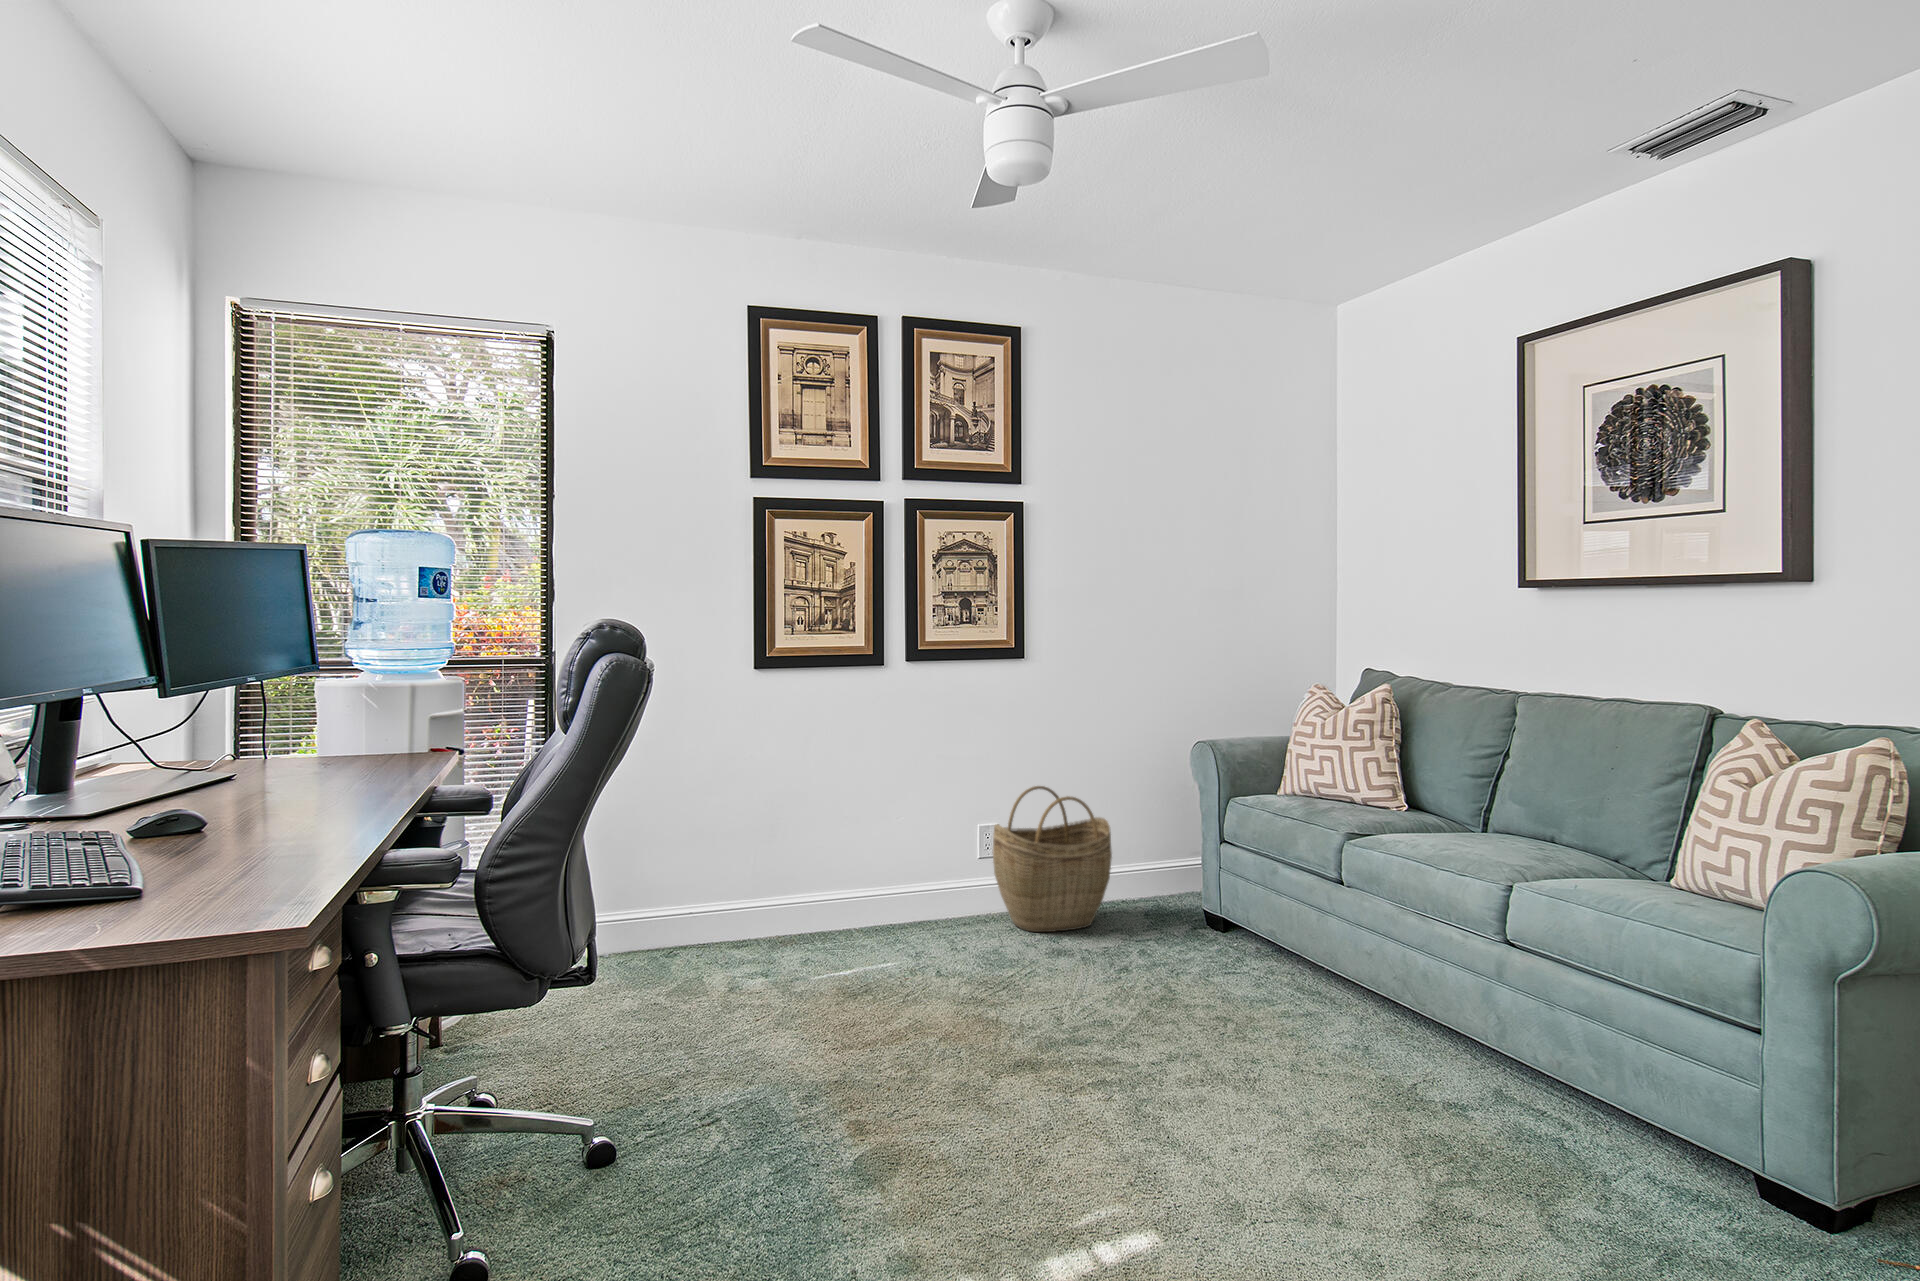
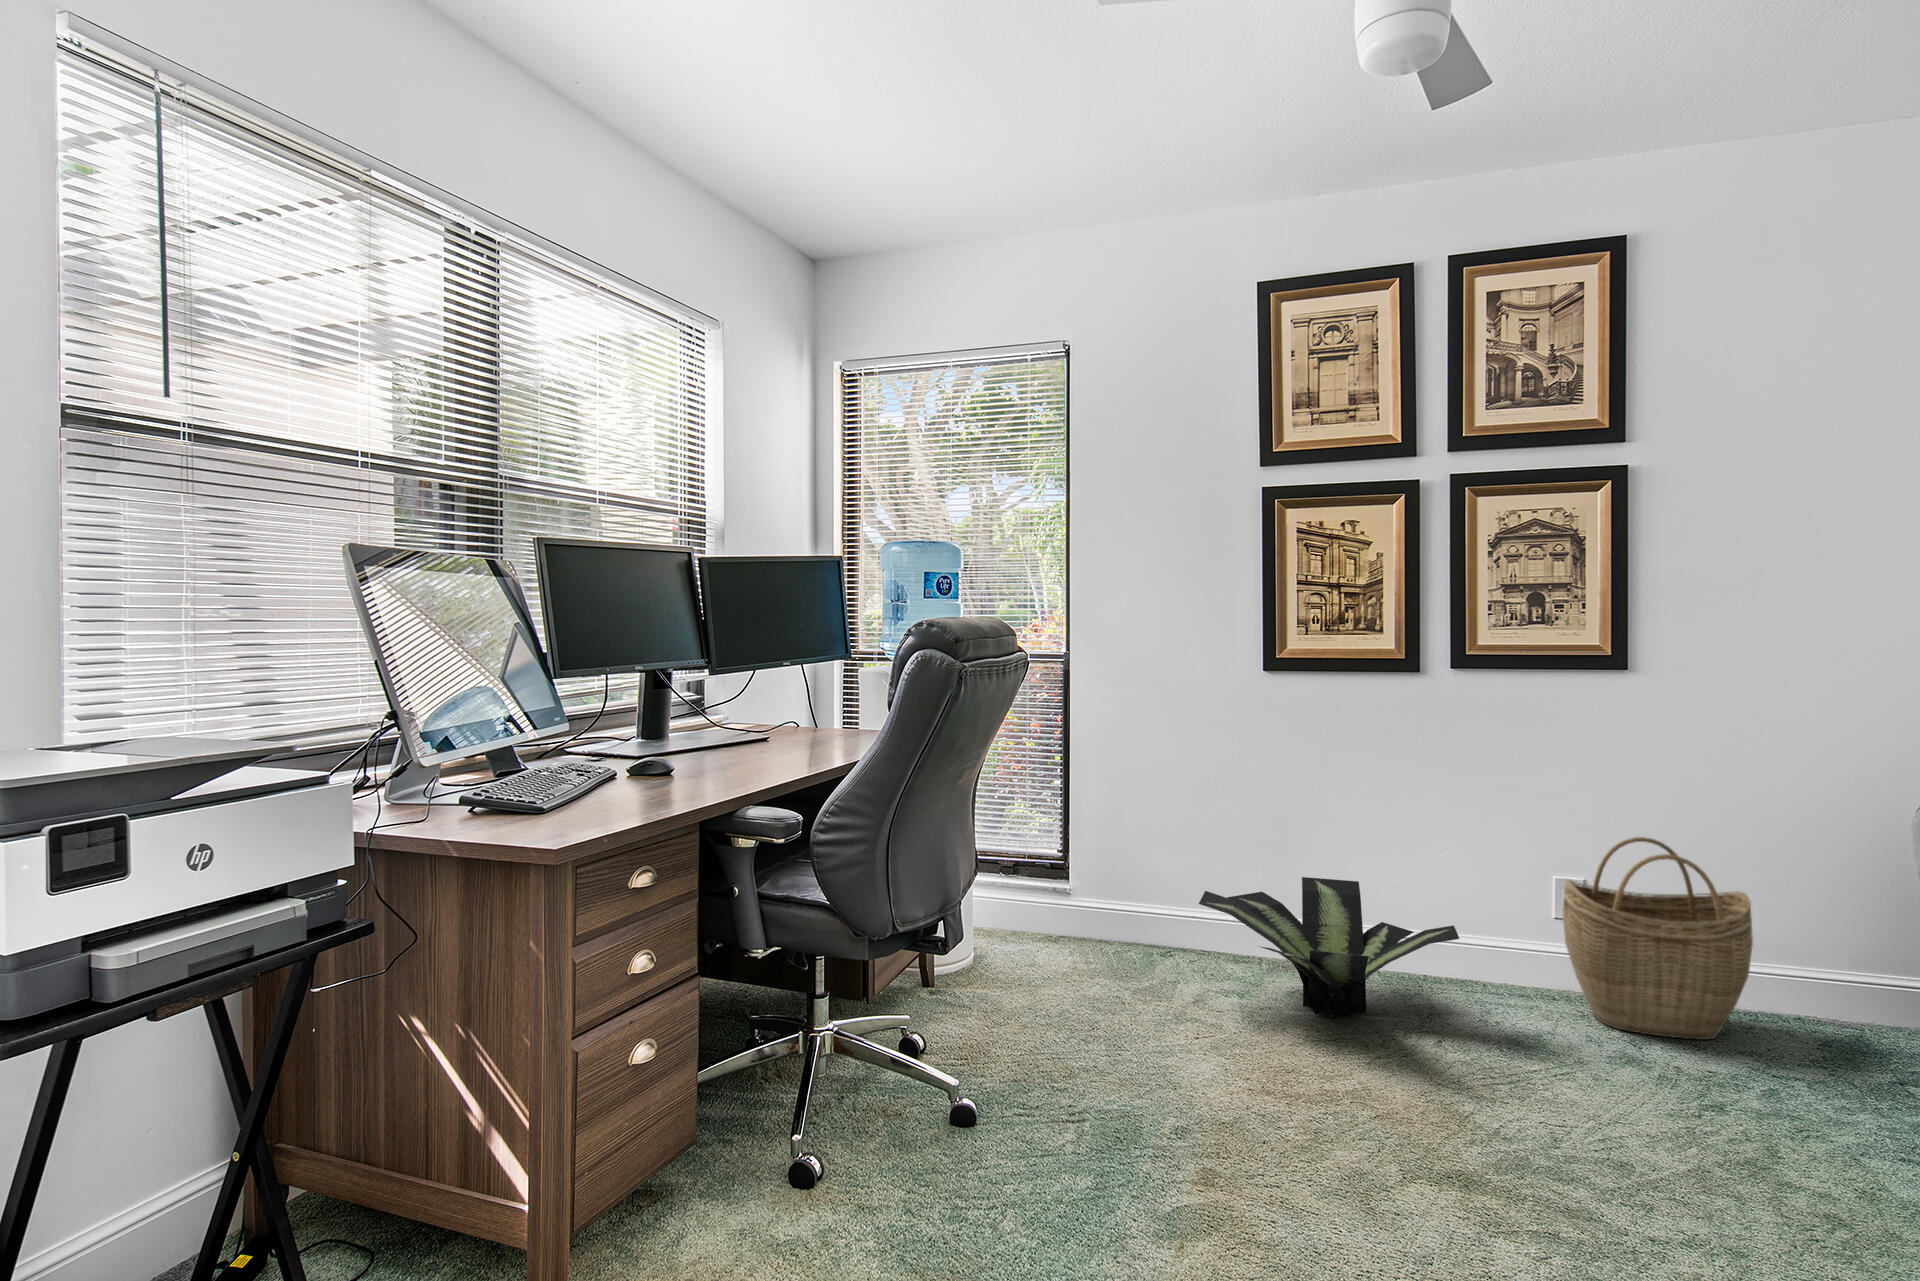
potted plant: none [729,850,945,972] -> present [1199,877,1459,1019]

